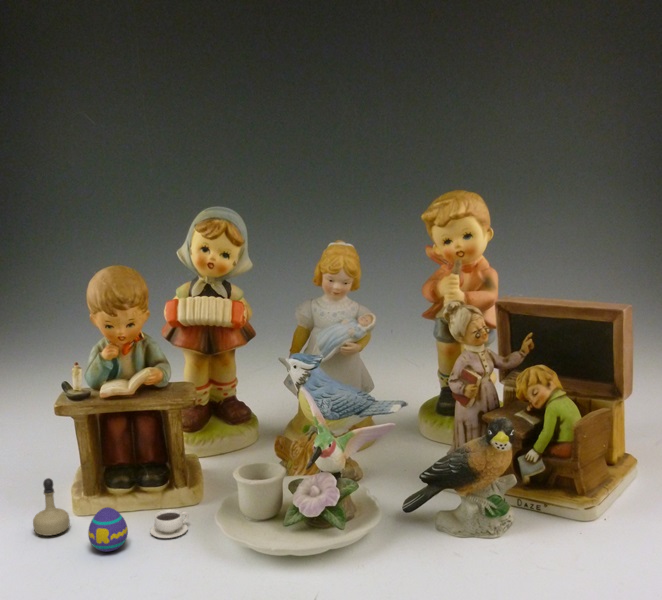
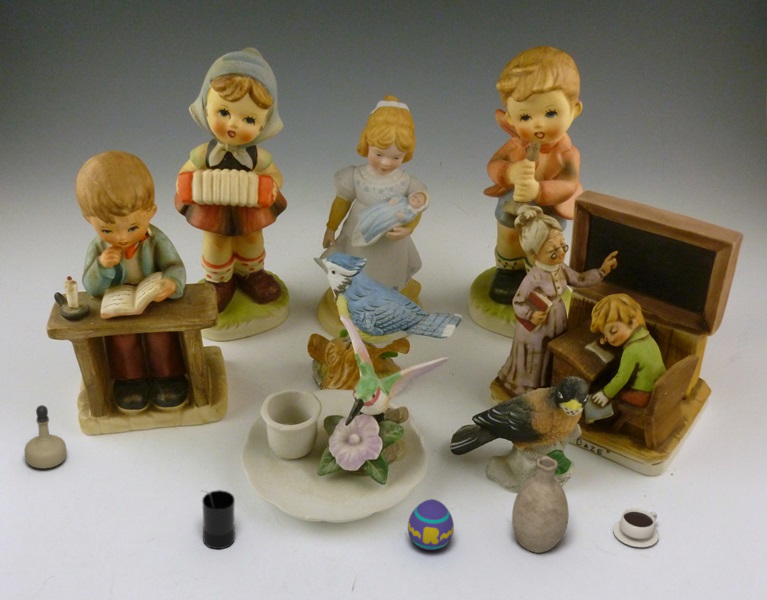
decorative vase: none [459,484,509,576] -> present [512,456,569,553]
decorative egg: present [88,507,128,552] -> present [408,499,454,550]
teacup: present [150,510,188,538] -> present [613,508,658,547]
candle: none [181,531,213,585] -> present [202,490,235,549]

